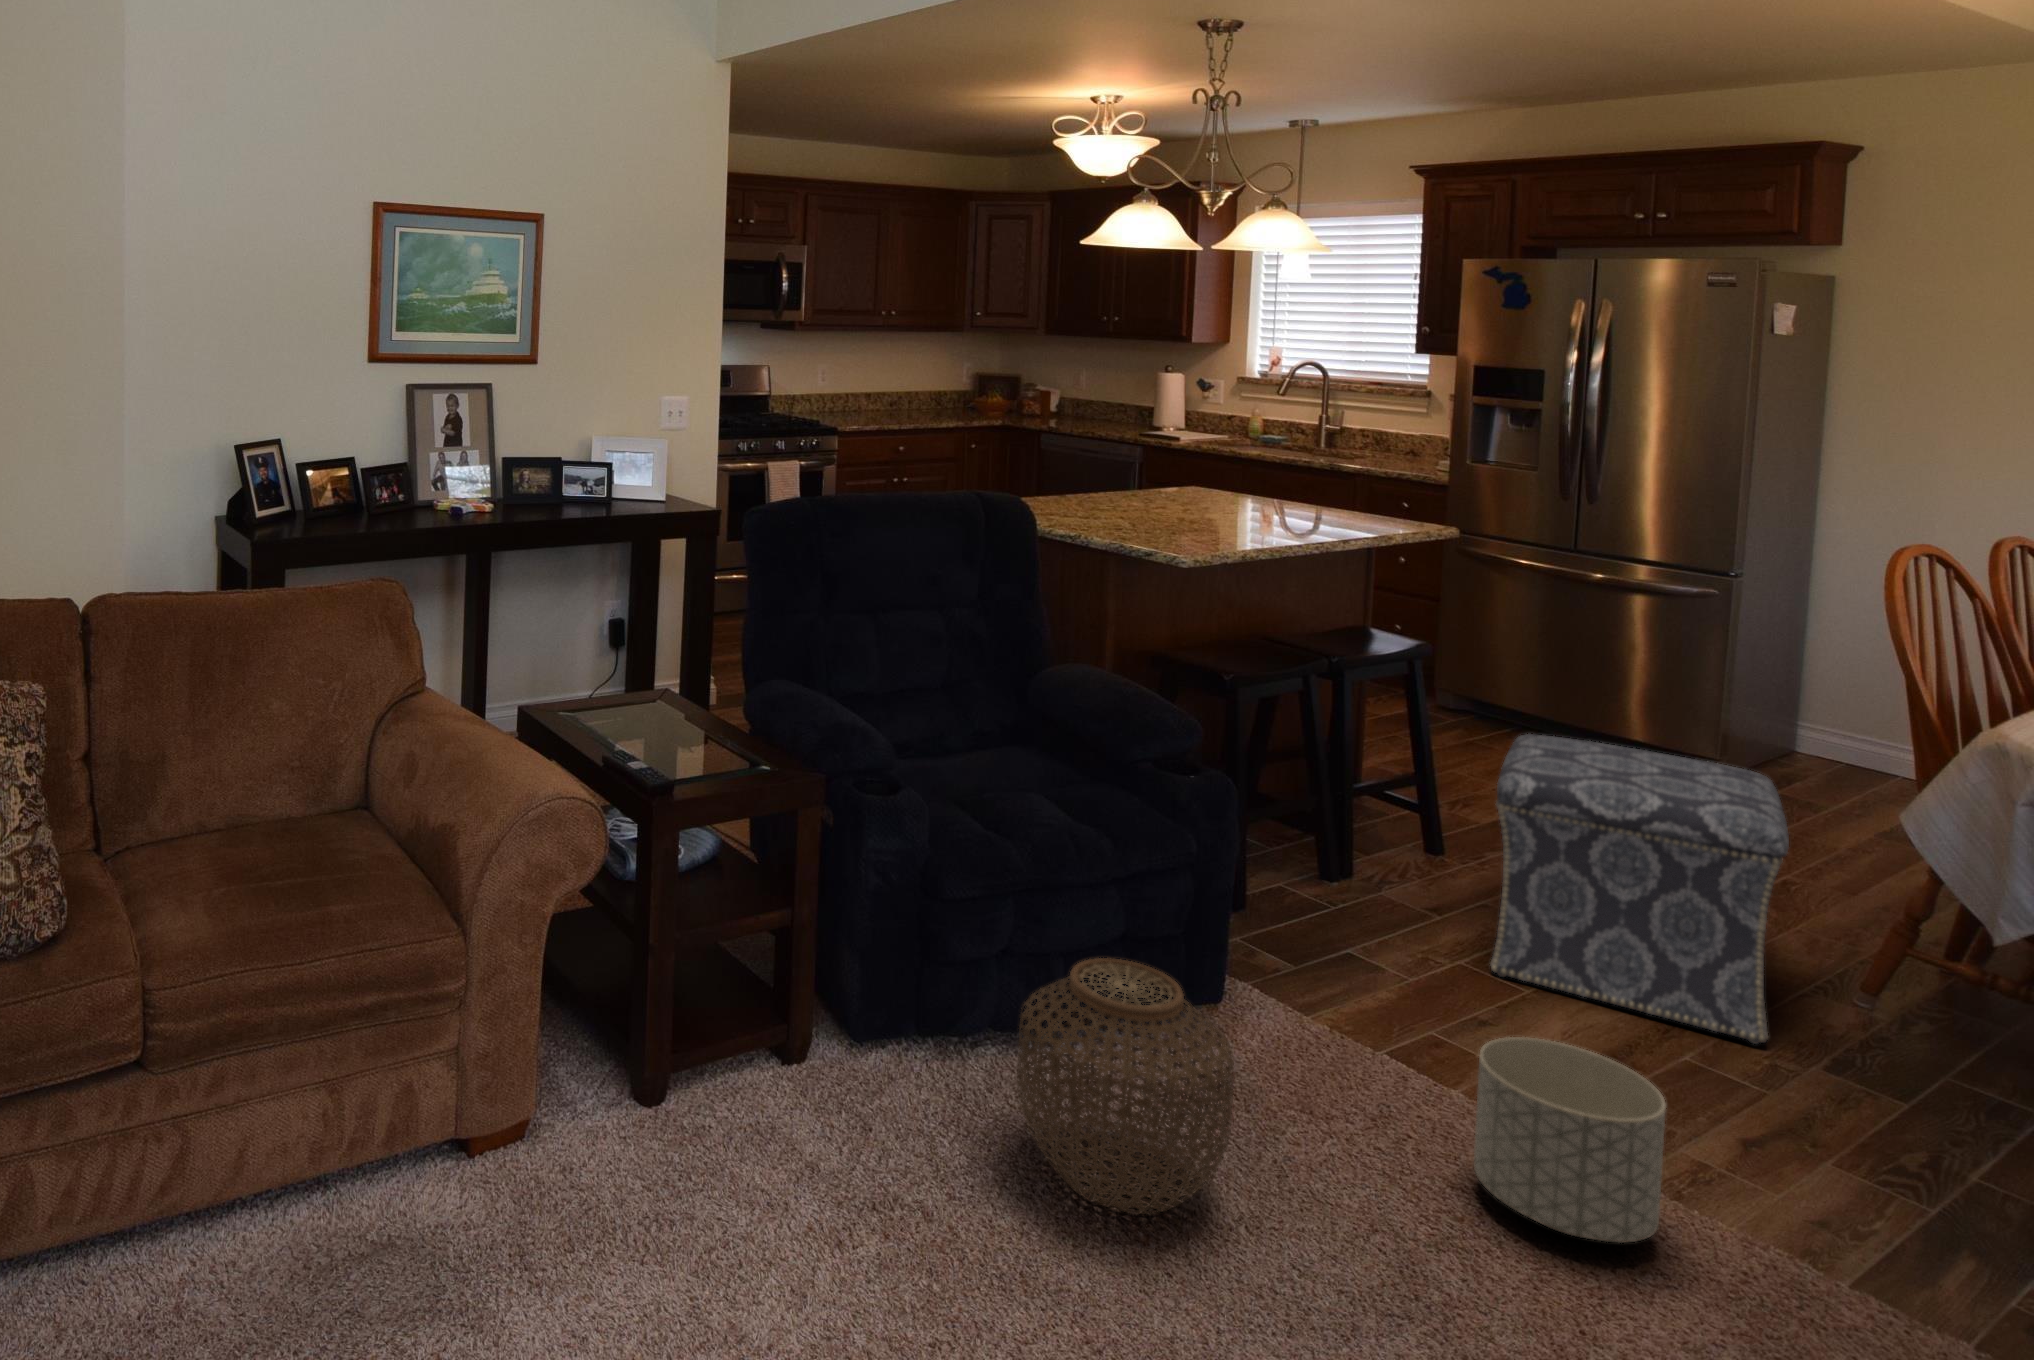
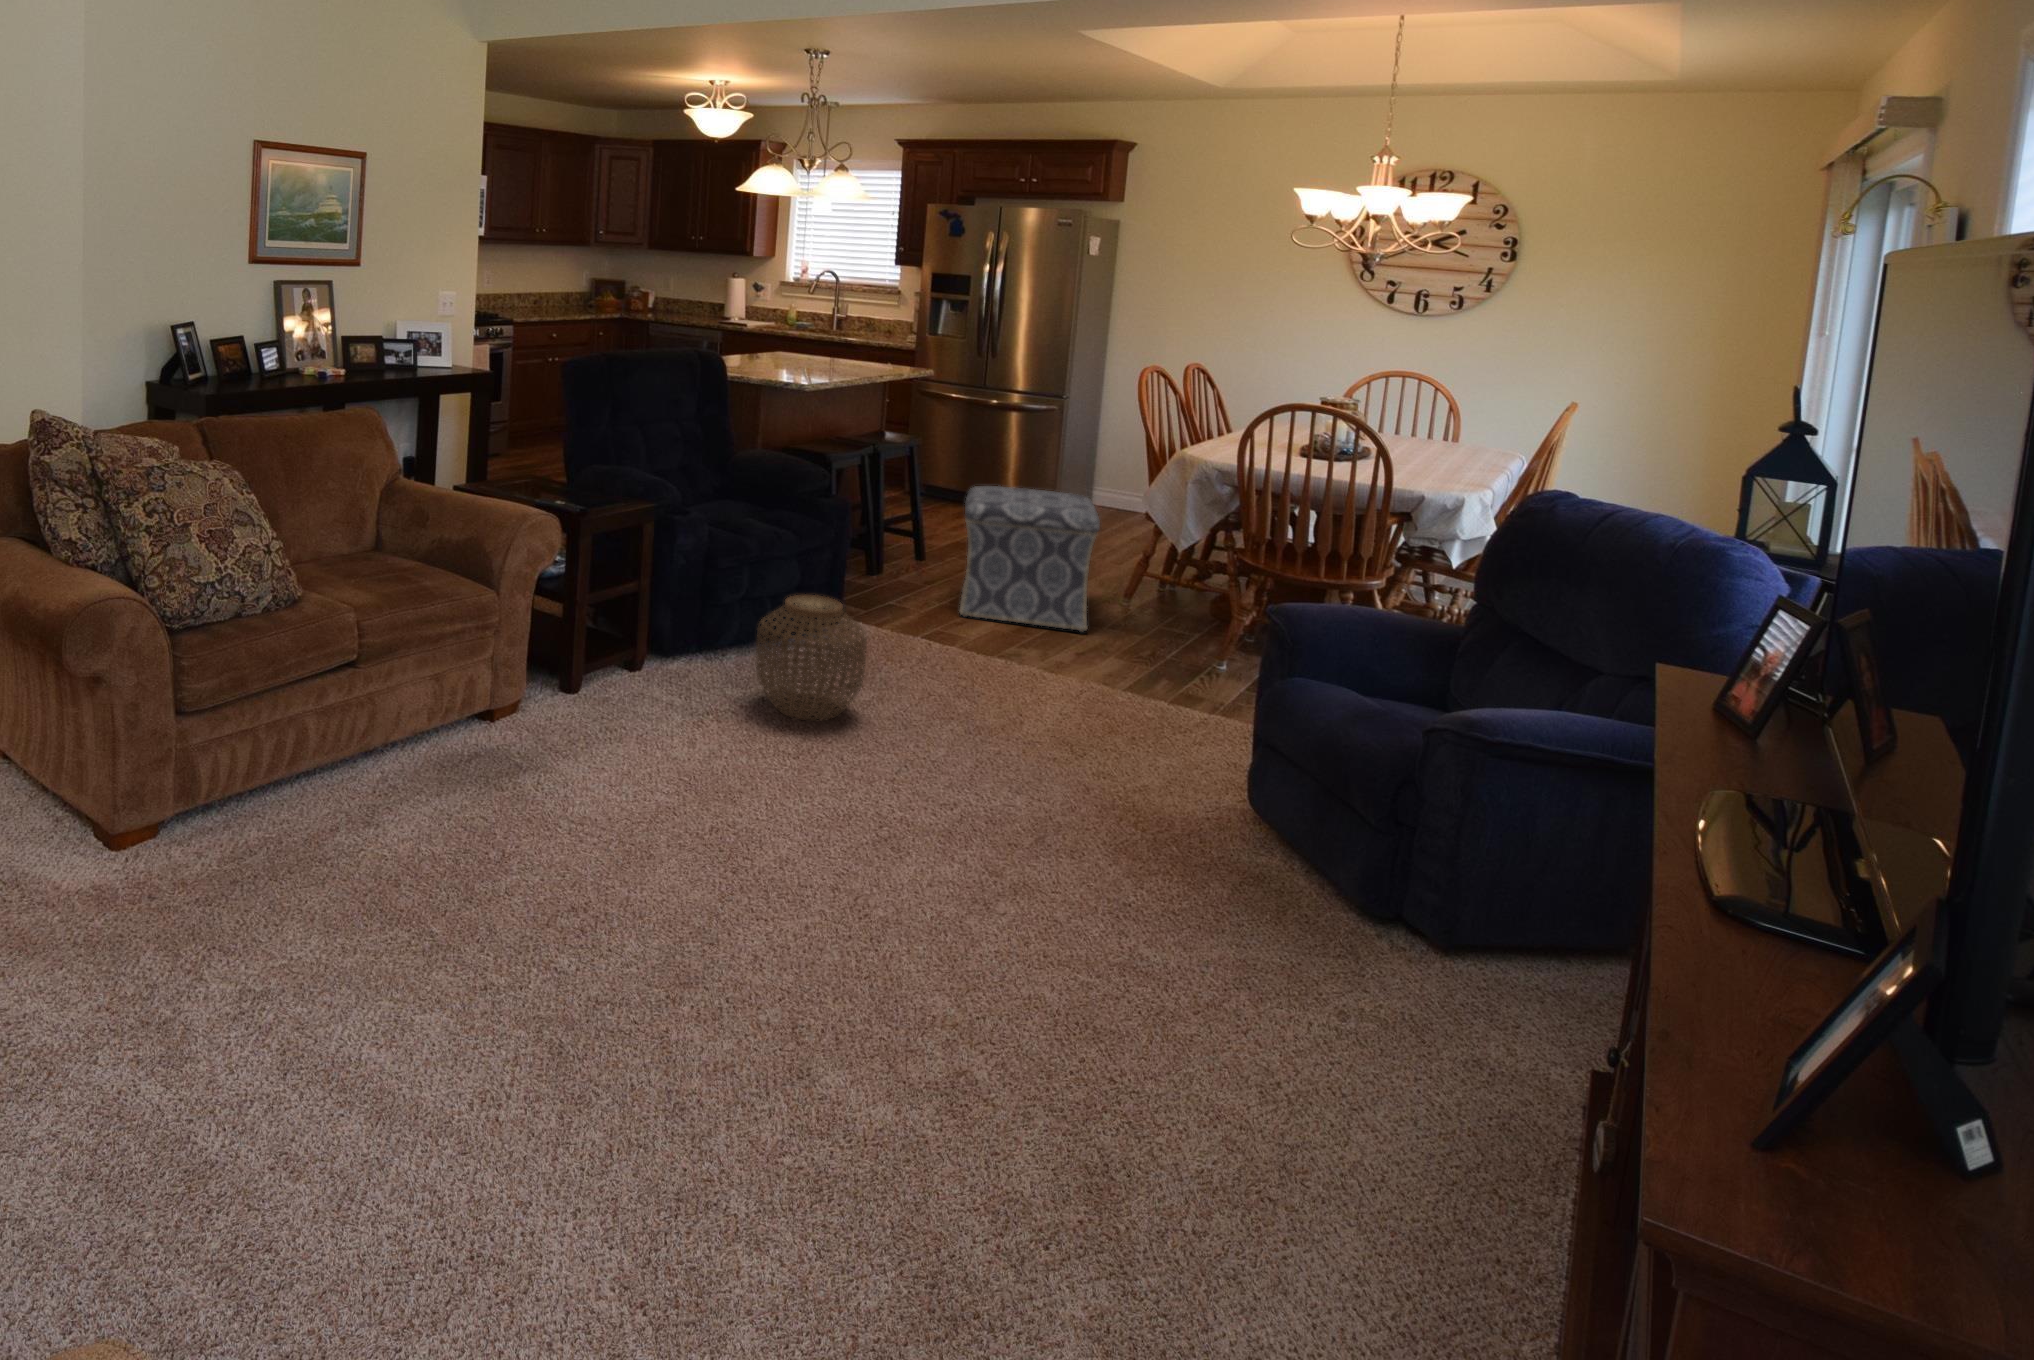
planter: present [1474,1037,1666,1243] -> none [968,619,1053,706]

